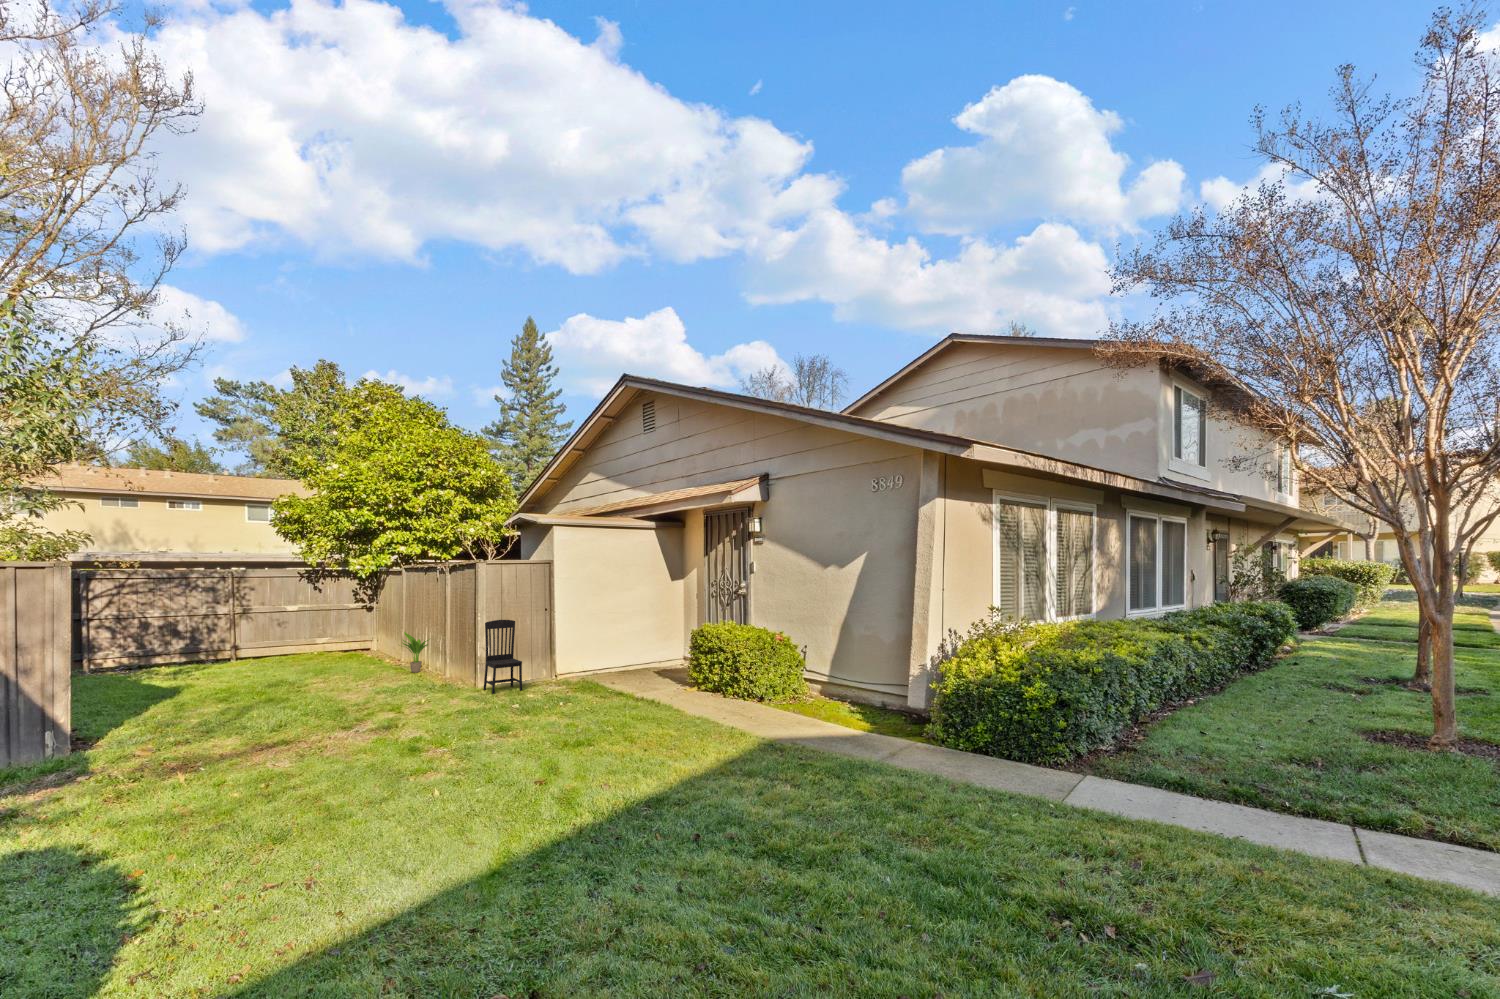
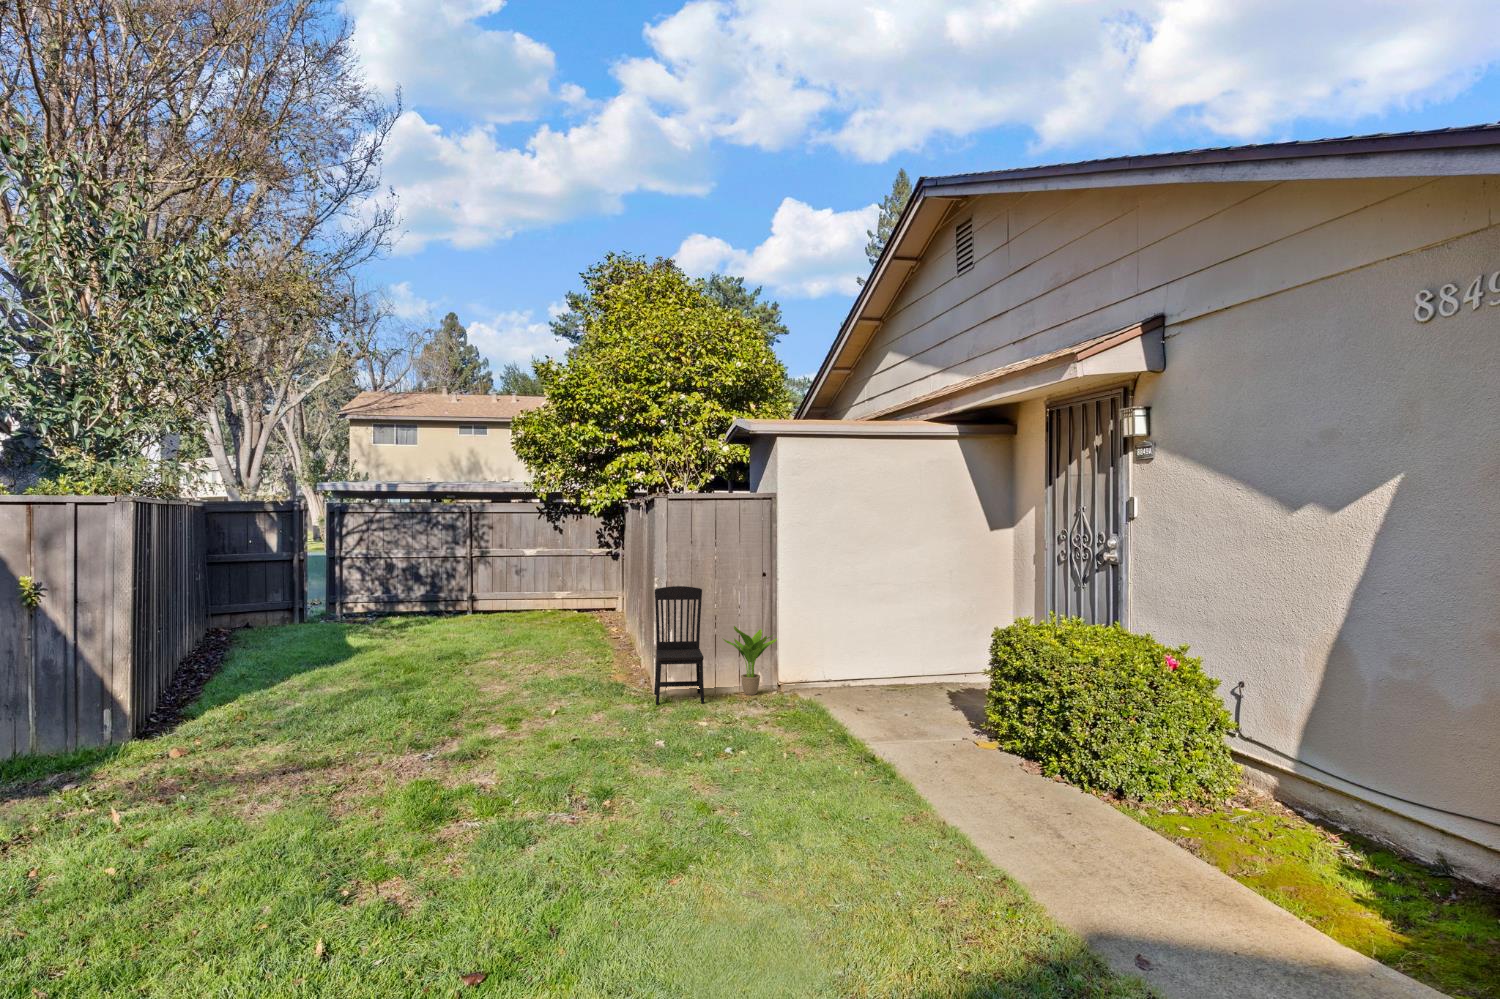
potted plant: present [403,632,428,673] -> present [722,626,777,695]

